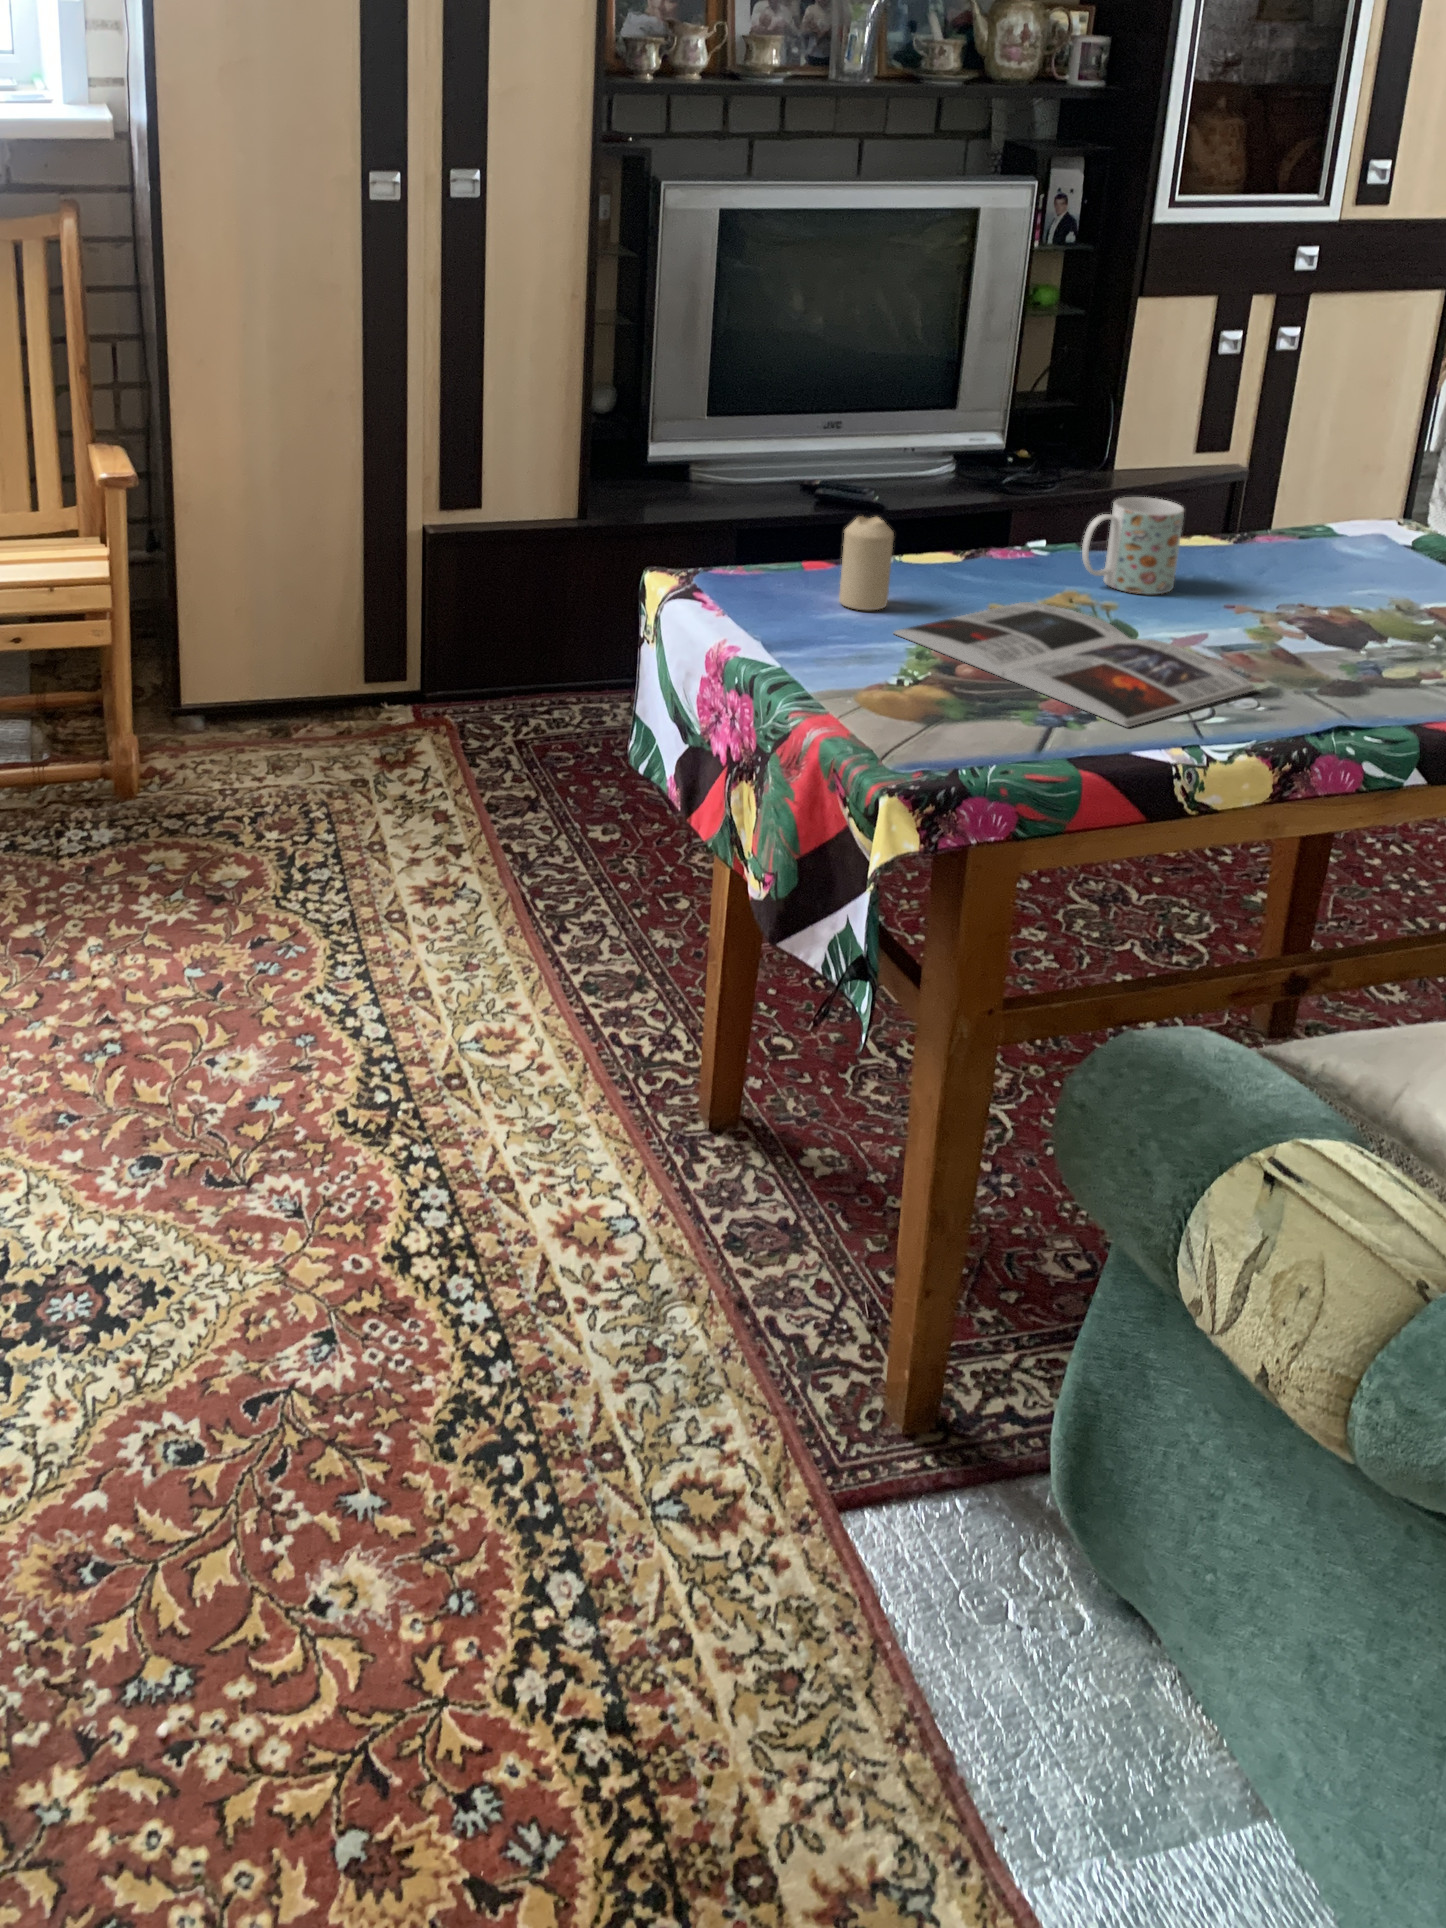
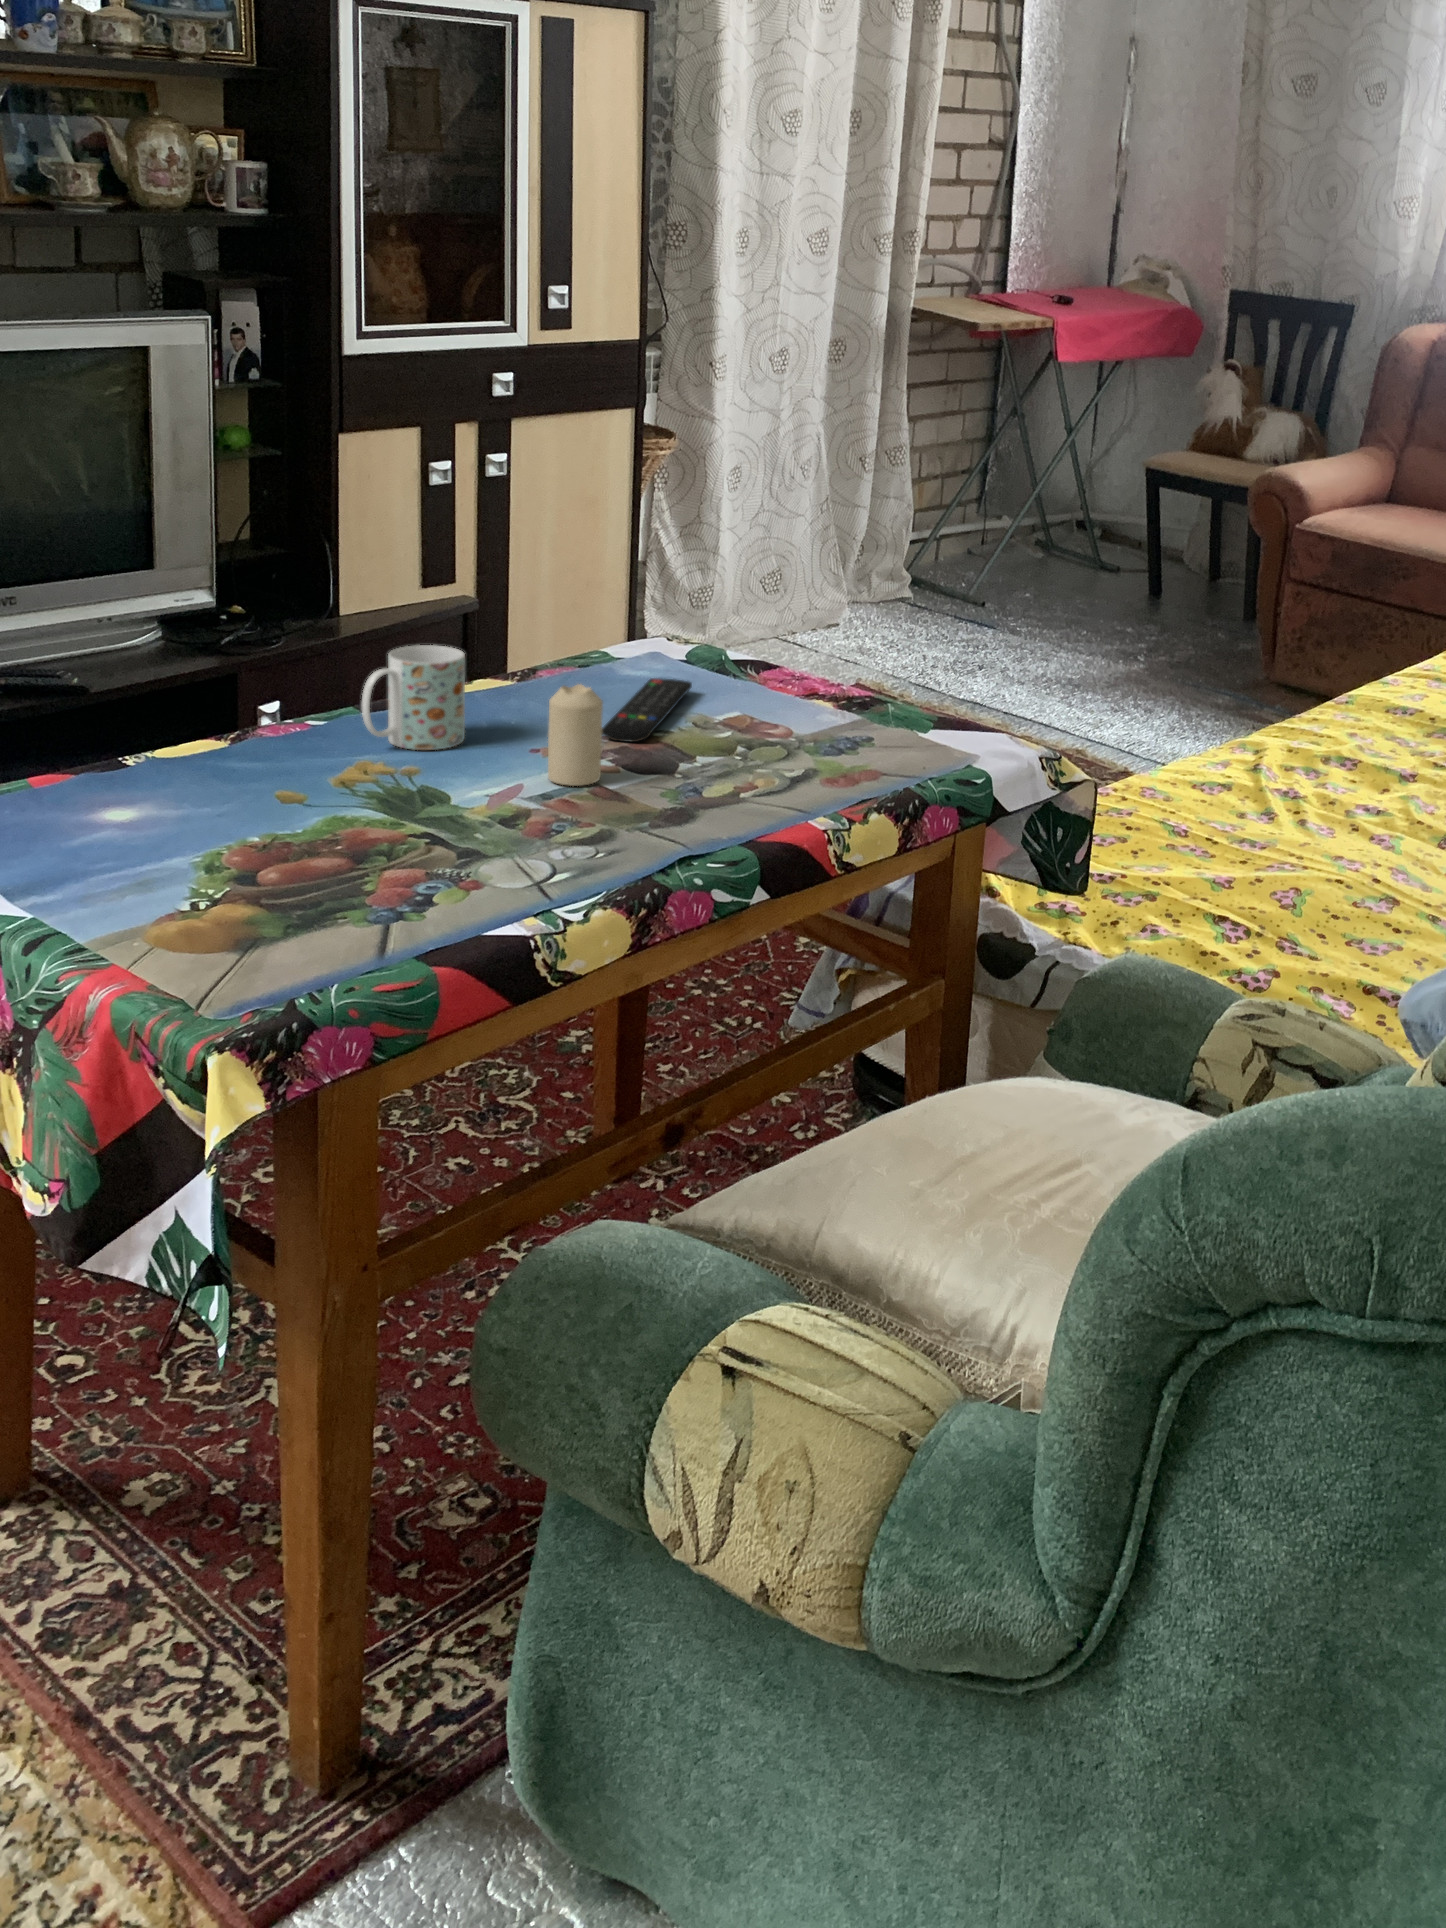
candle: present [839,516,894,610] -> present [548,684,603,786]
remote control: none [1307,557,1418,615] -> present [602,678,692,742]
magazine: present [894,602,1255,727] -> none [162,778,583,904]

